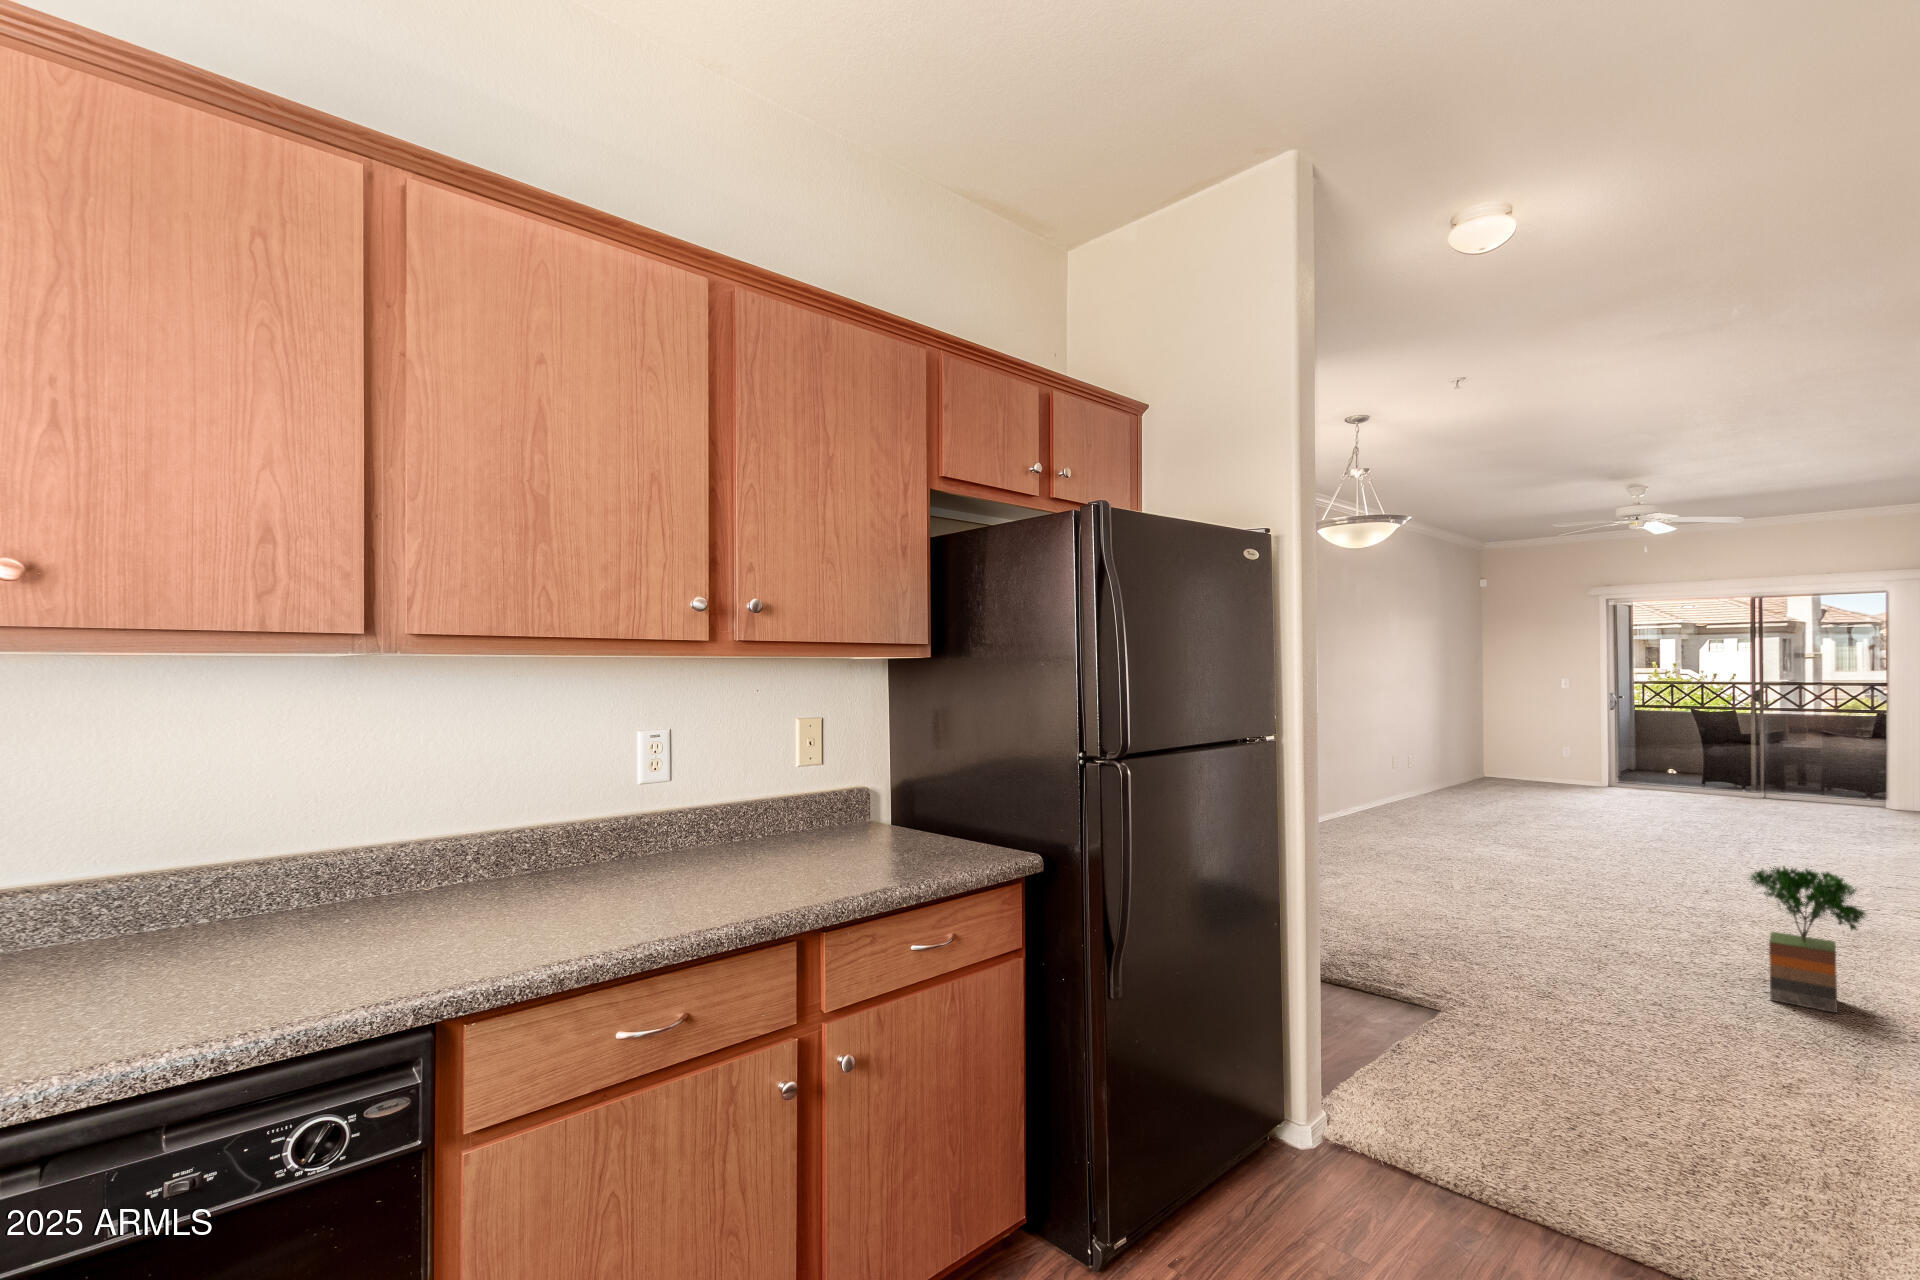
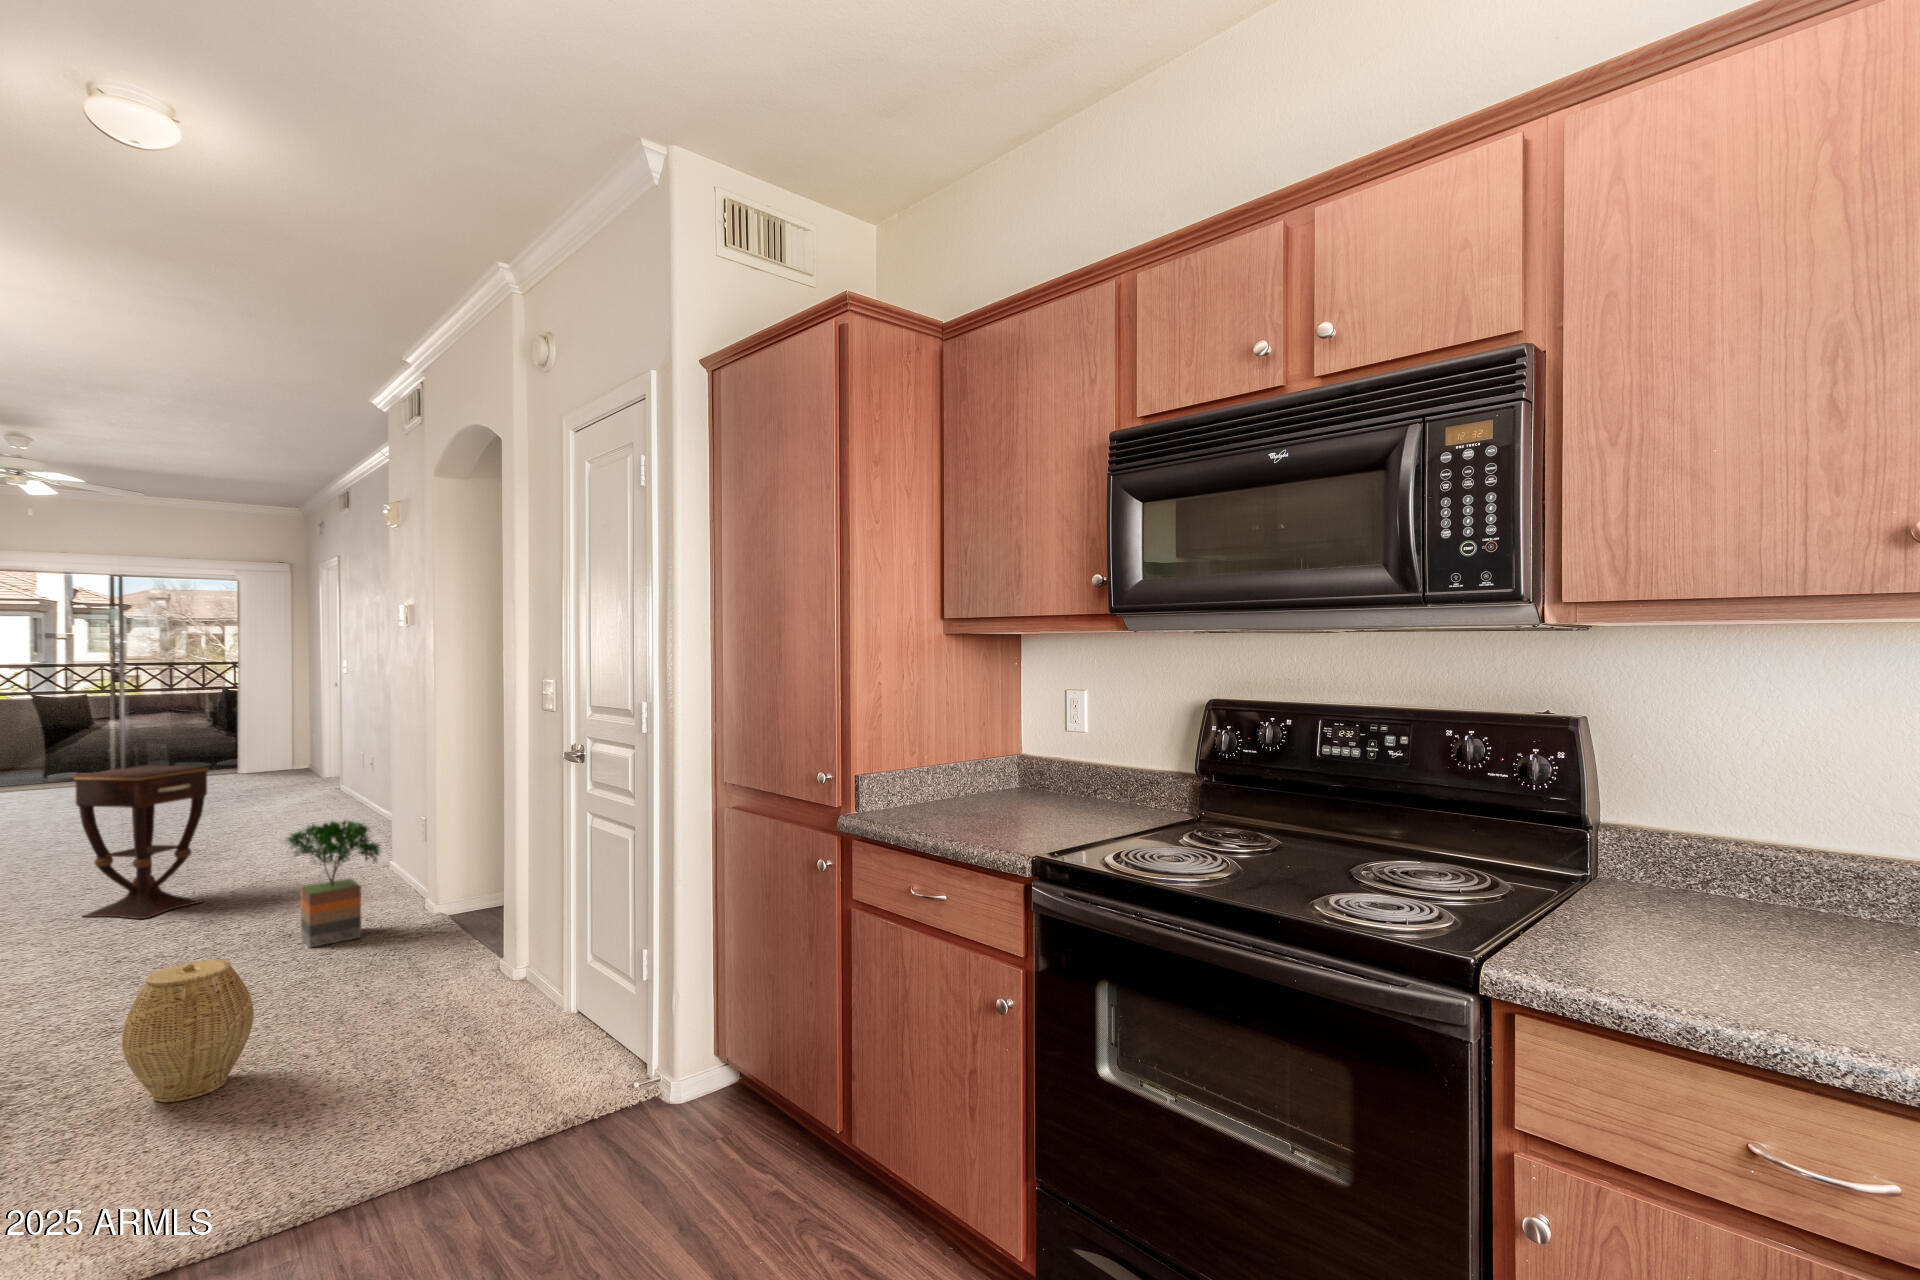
side table: none [1607,778,1723,922] -> present [74,765,208,919]
woven basket: none [1497,951,1604,1076] -> present [122,960,254,1102]

